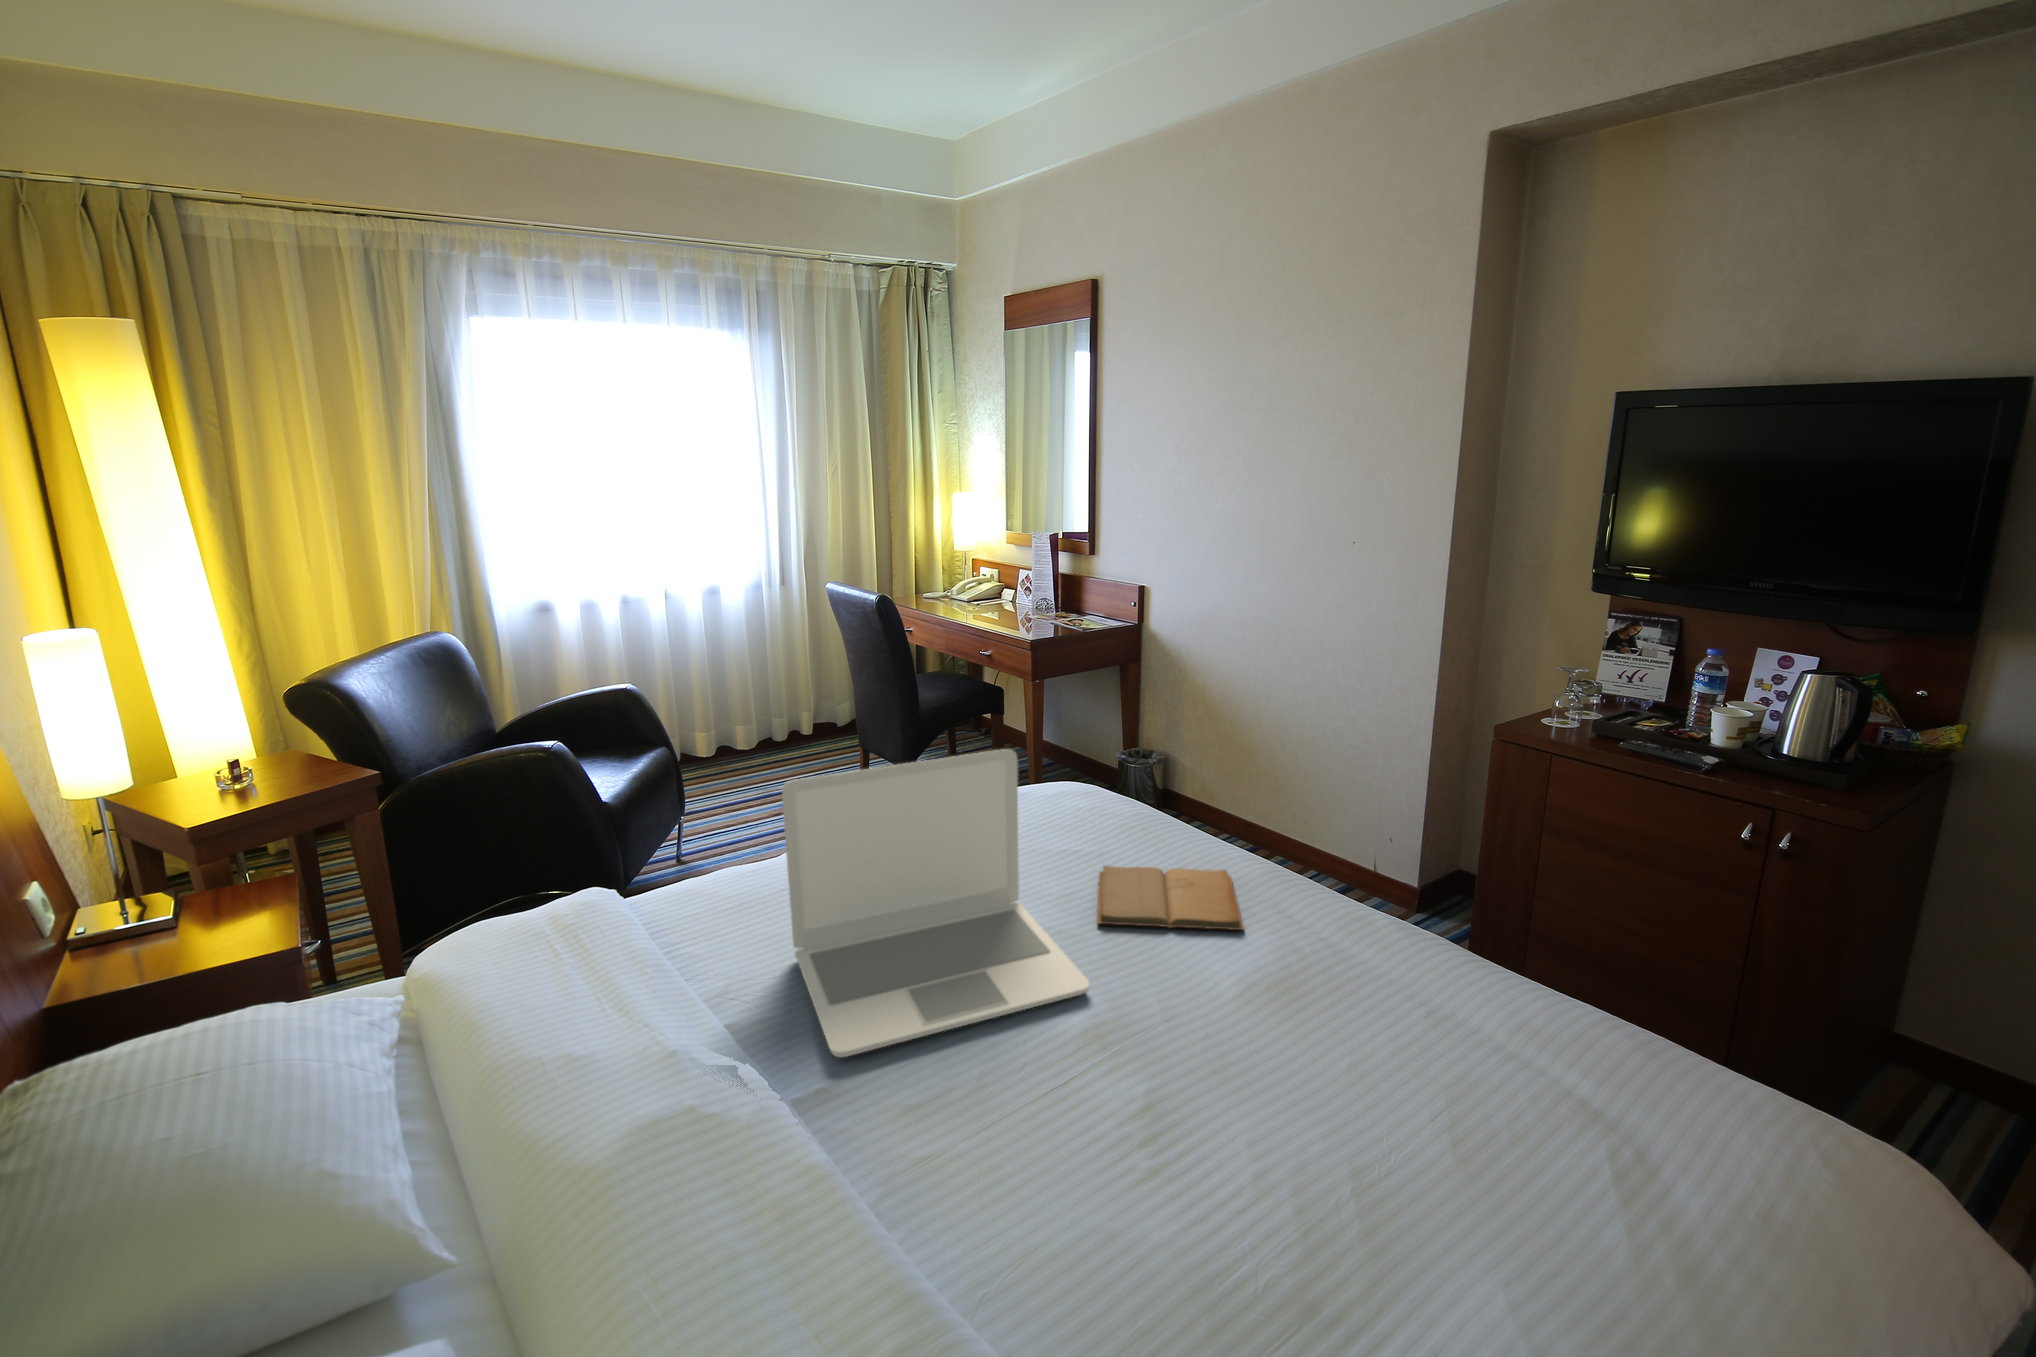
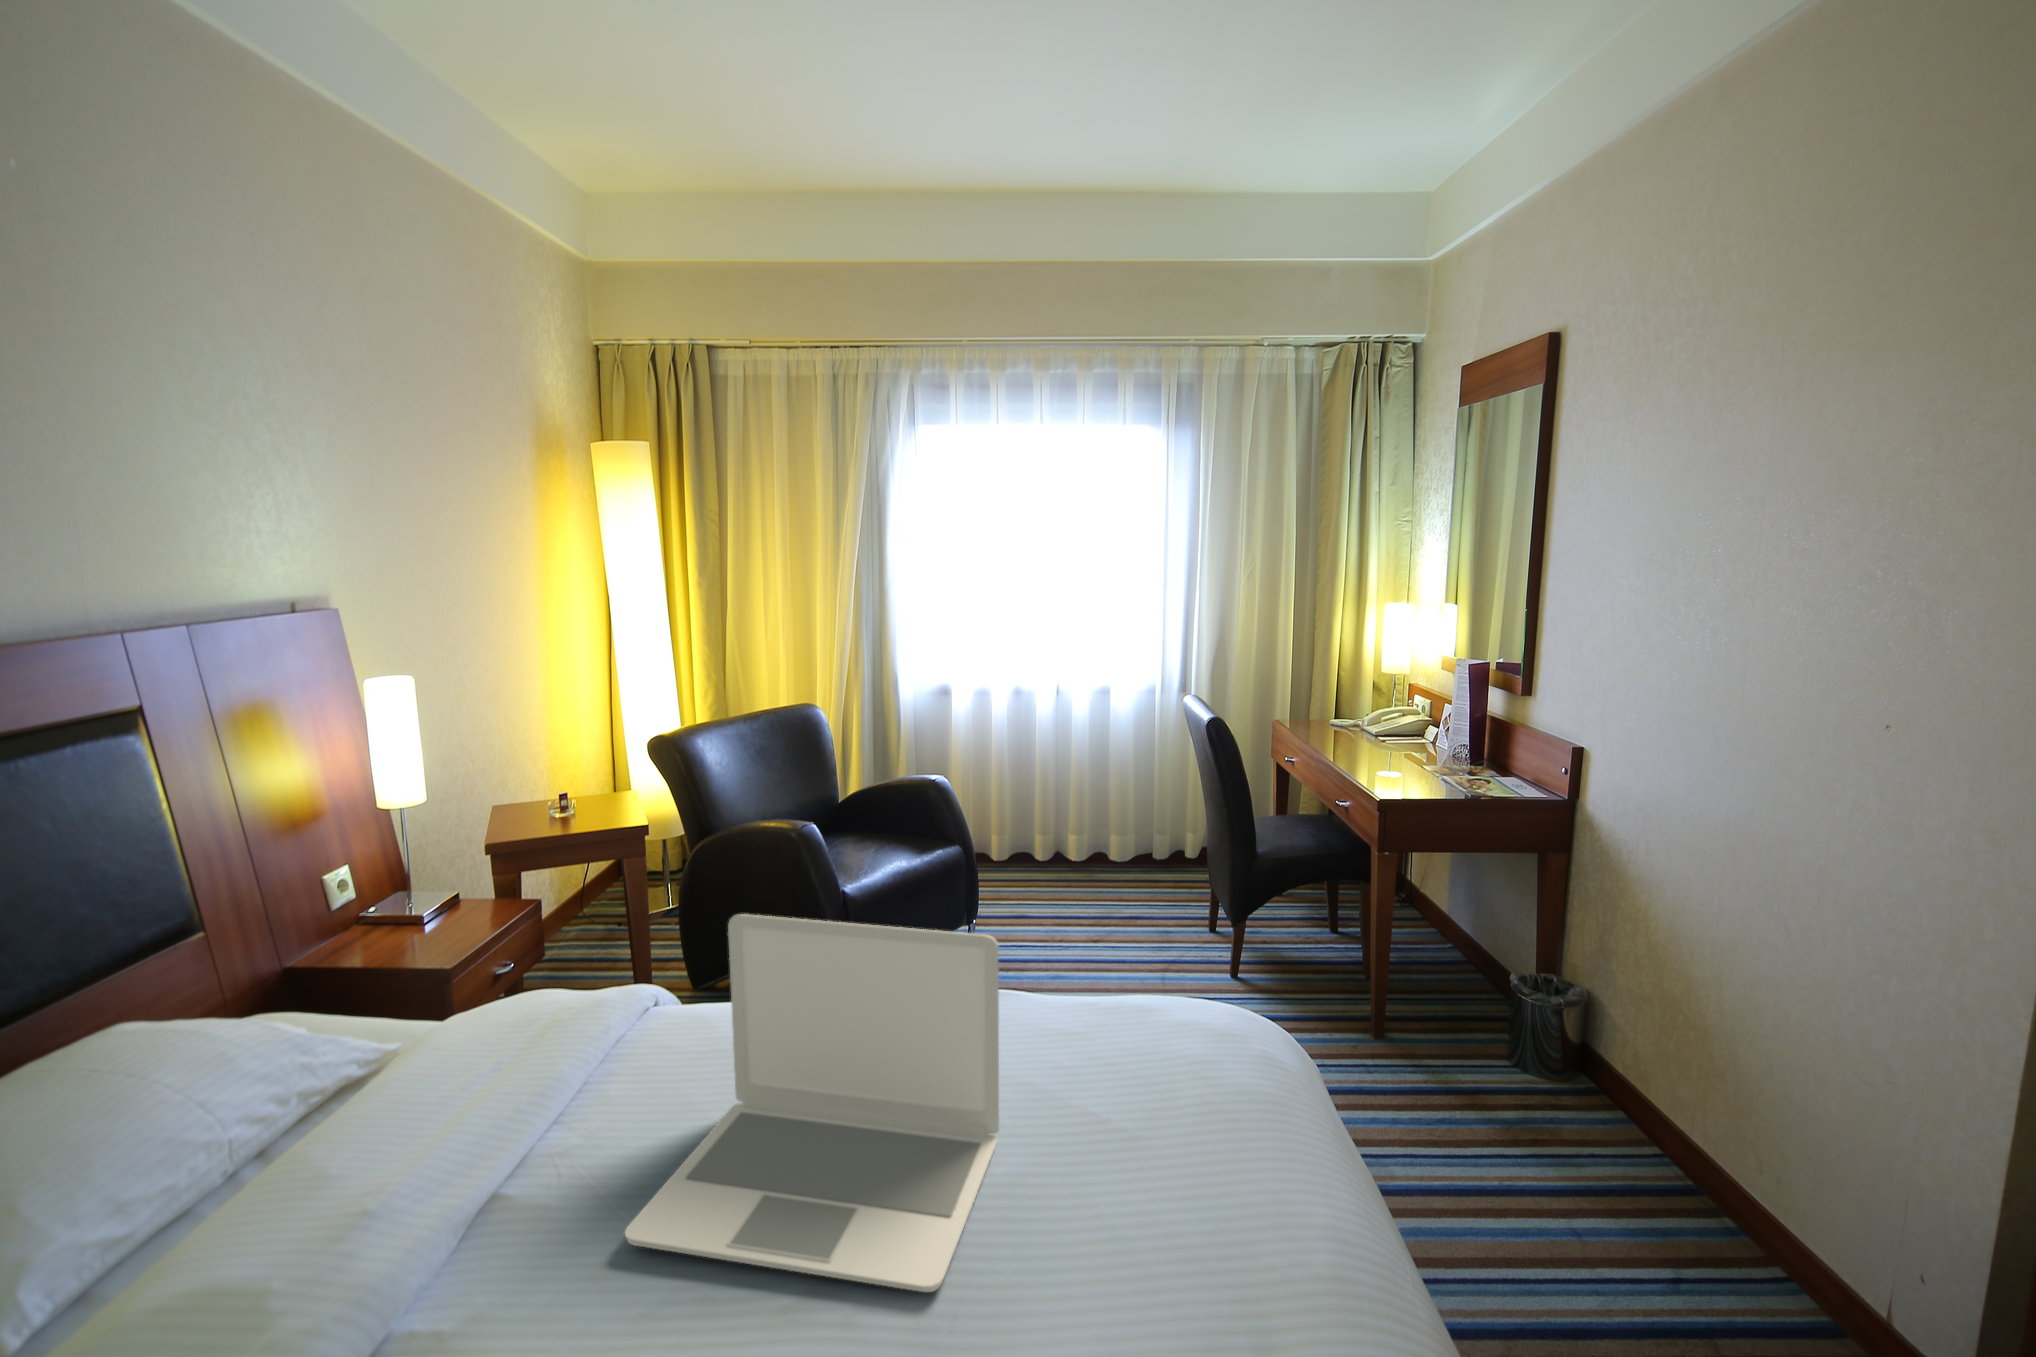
book: present [1097,865,1244,930] -> none [1054,1125,1308,1301]

